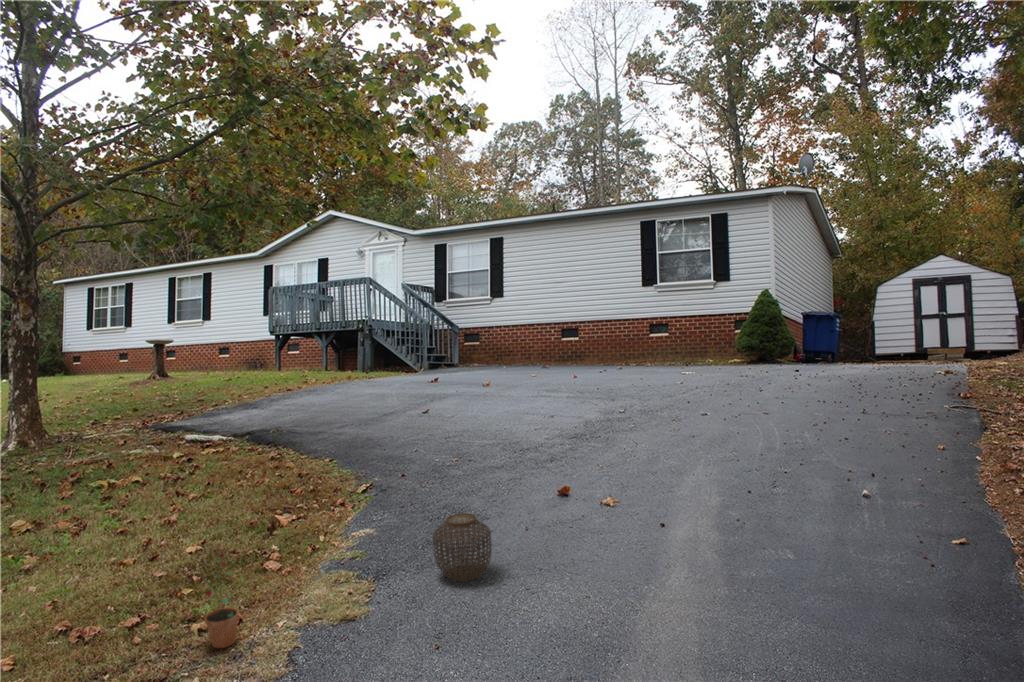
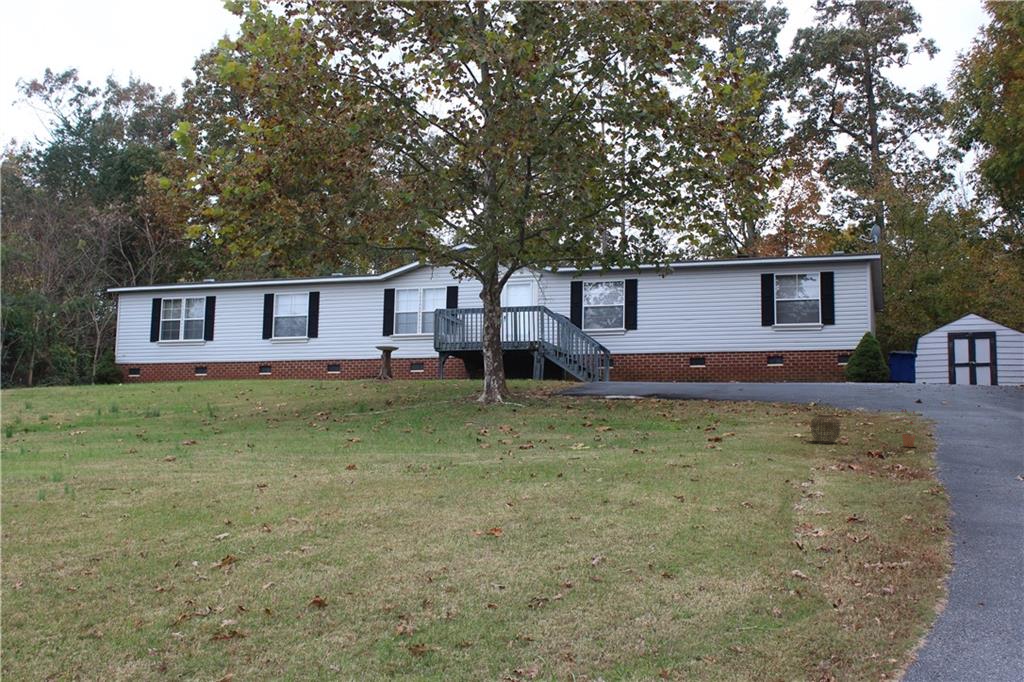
woven basket: present [433,513,492,582] -> present [811,413,840,443]

